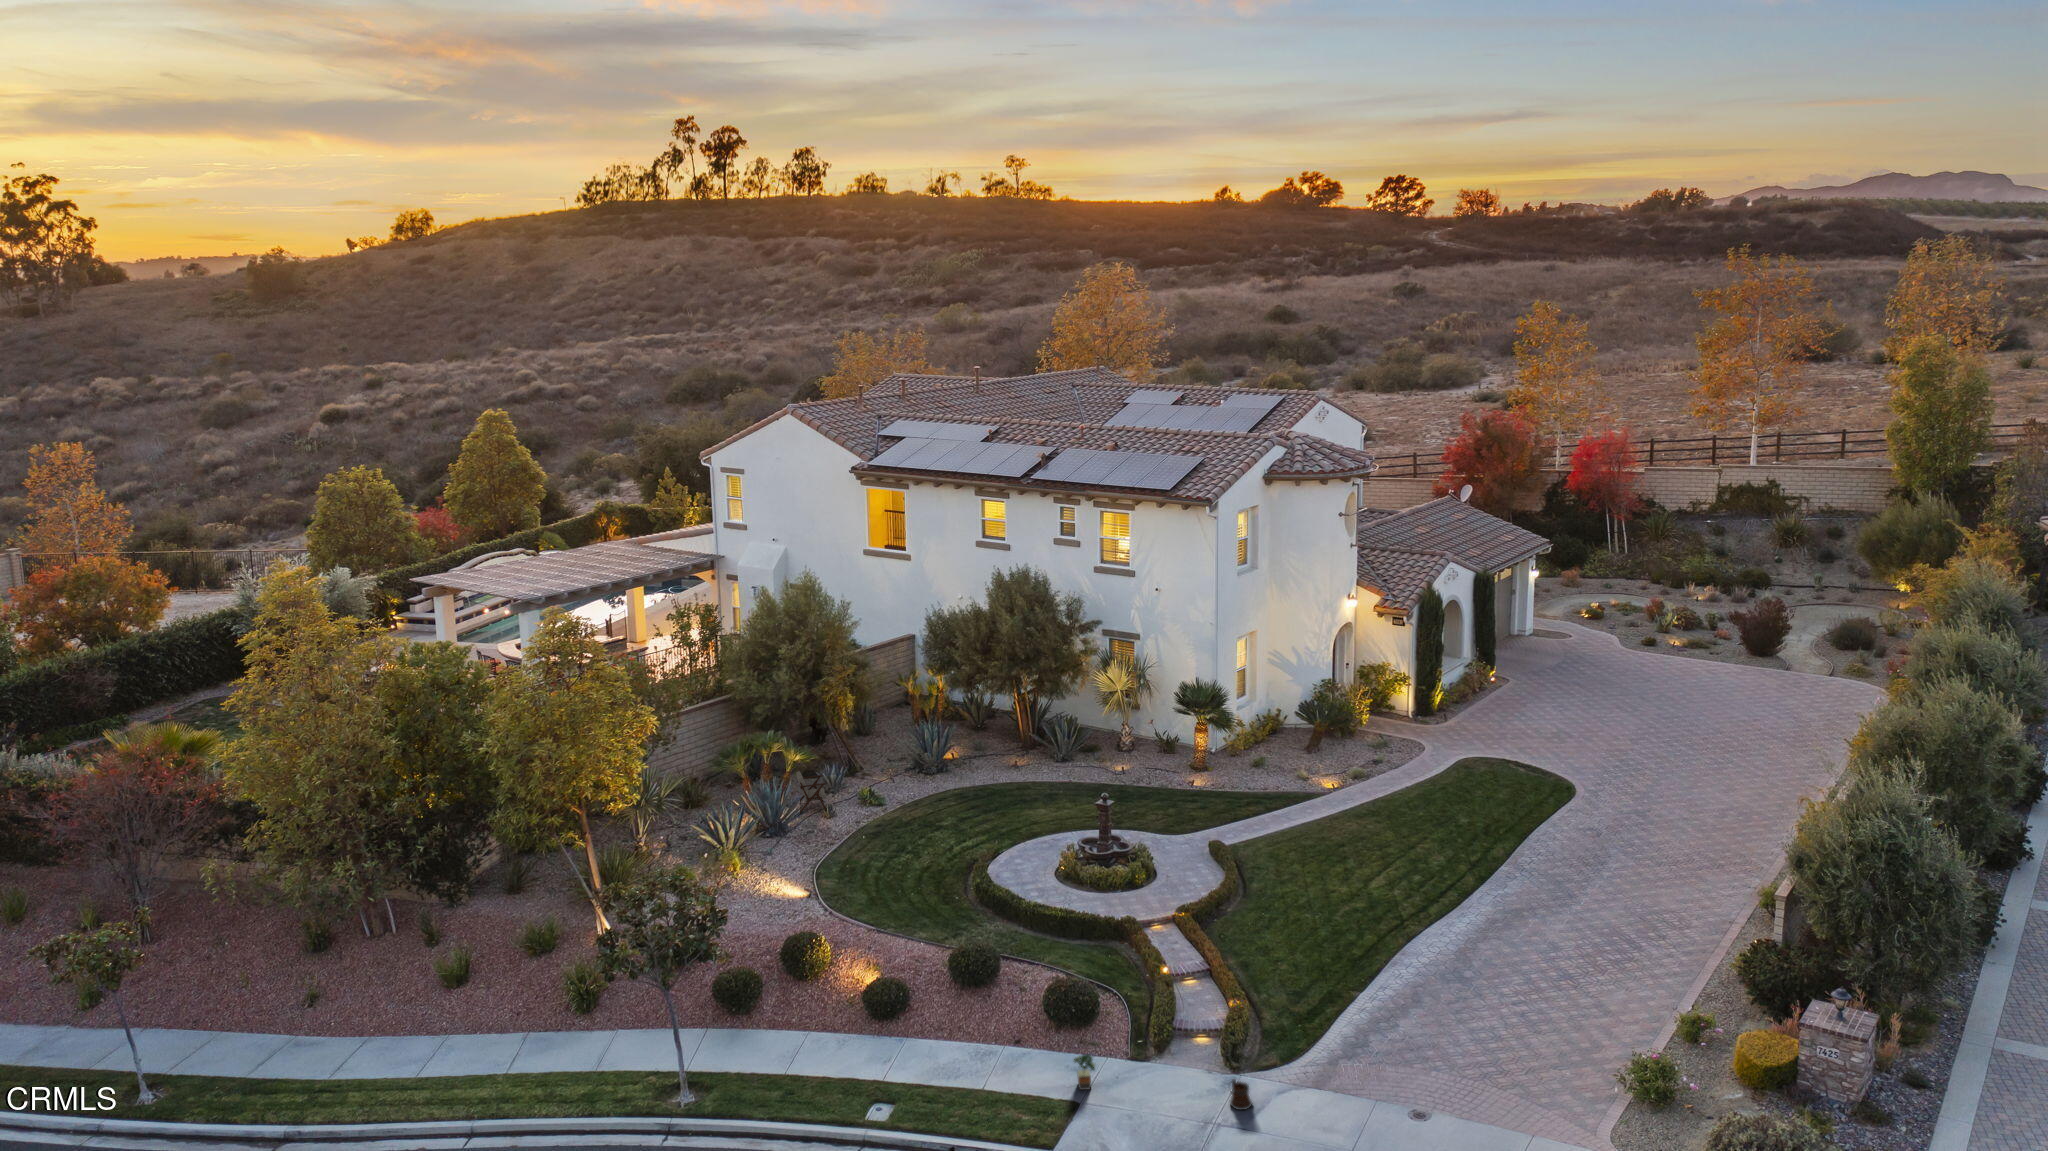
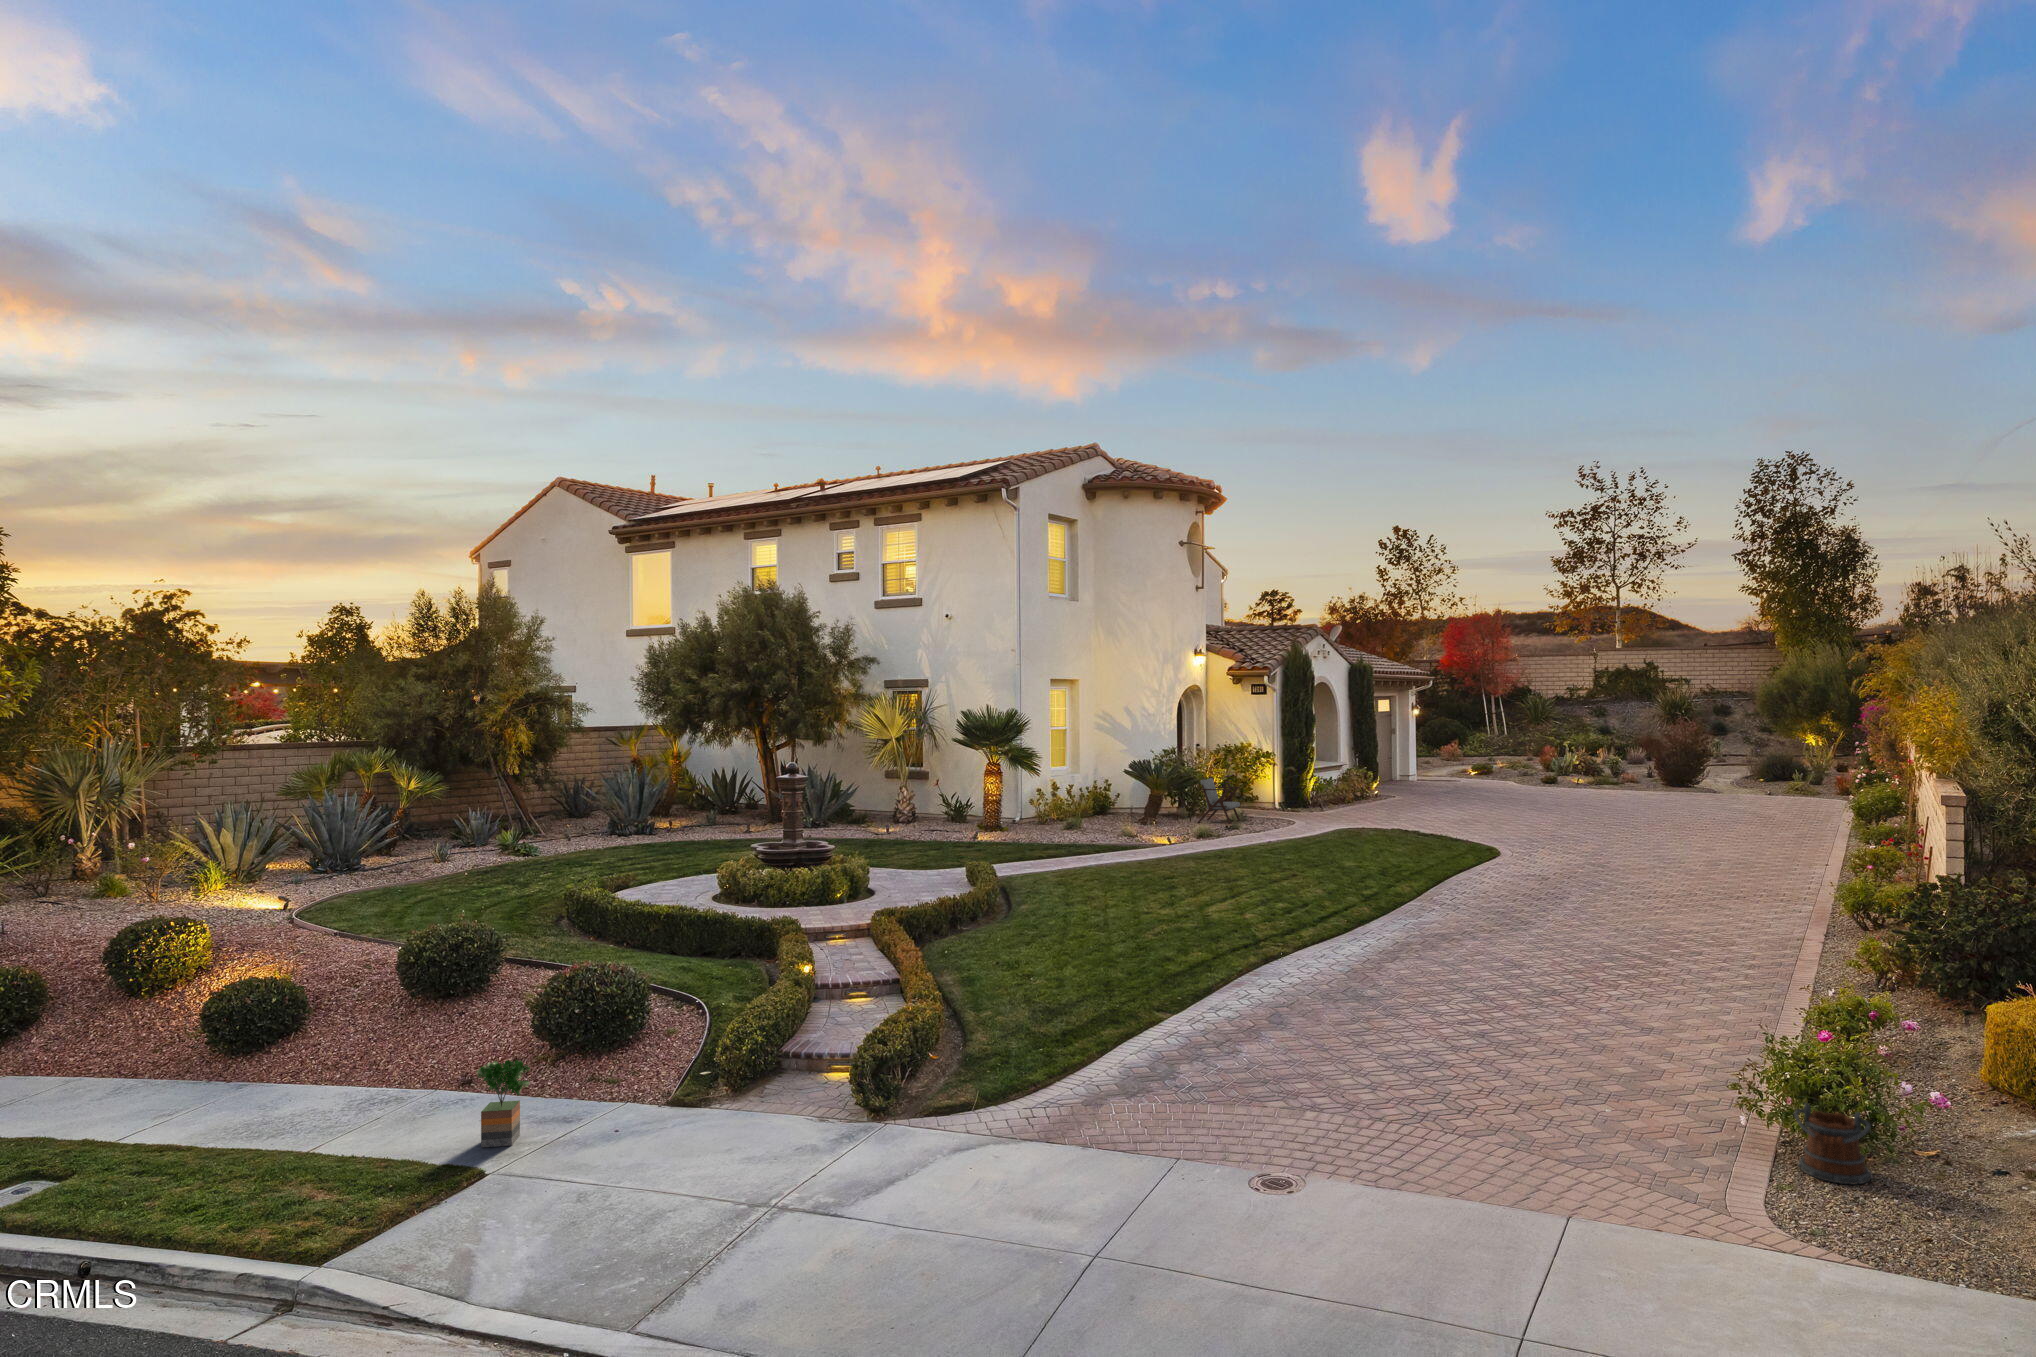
lounge chair: present [796,771,827,813] -> present [1198,778,1240,824]
bucket: present [1230,1080,1252,1110] -> present [1794,1103,1873,1184]

